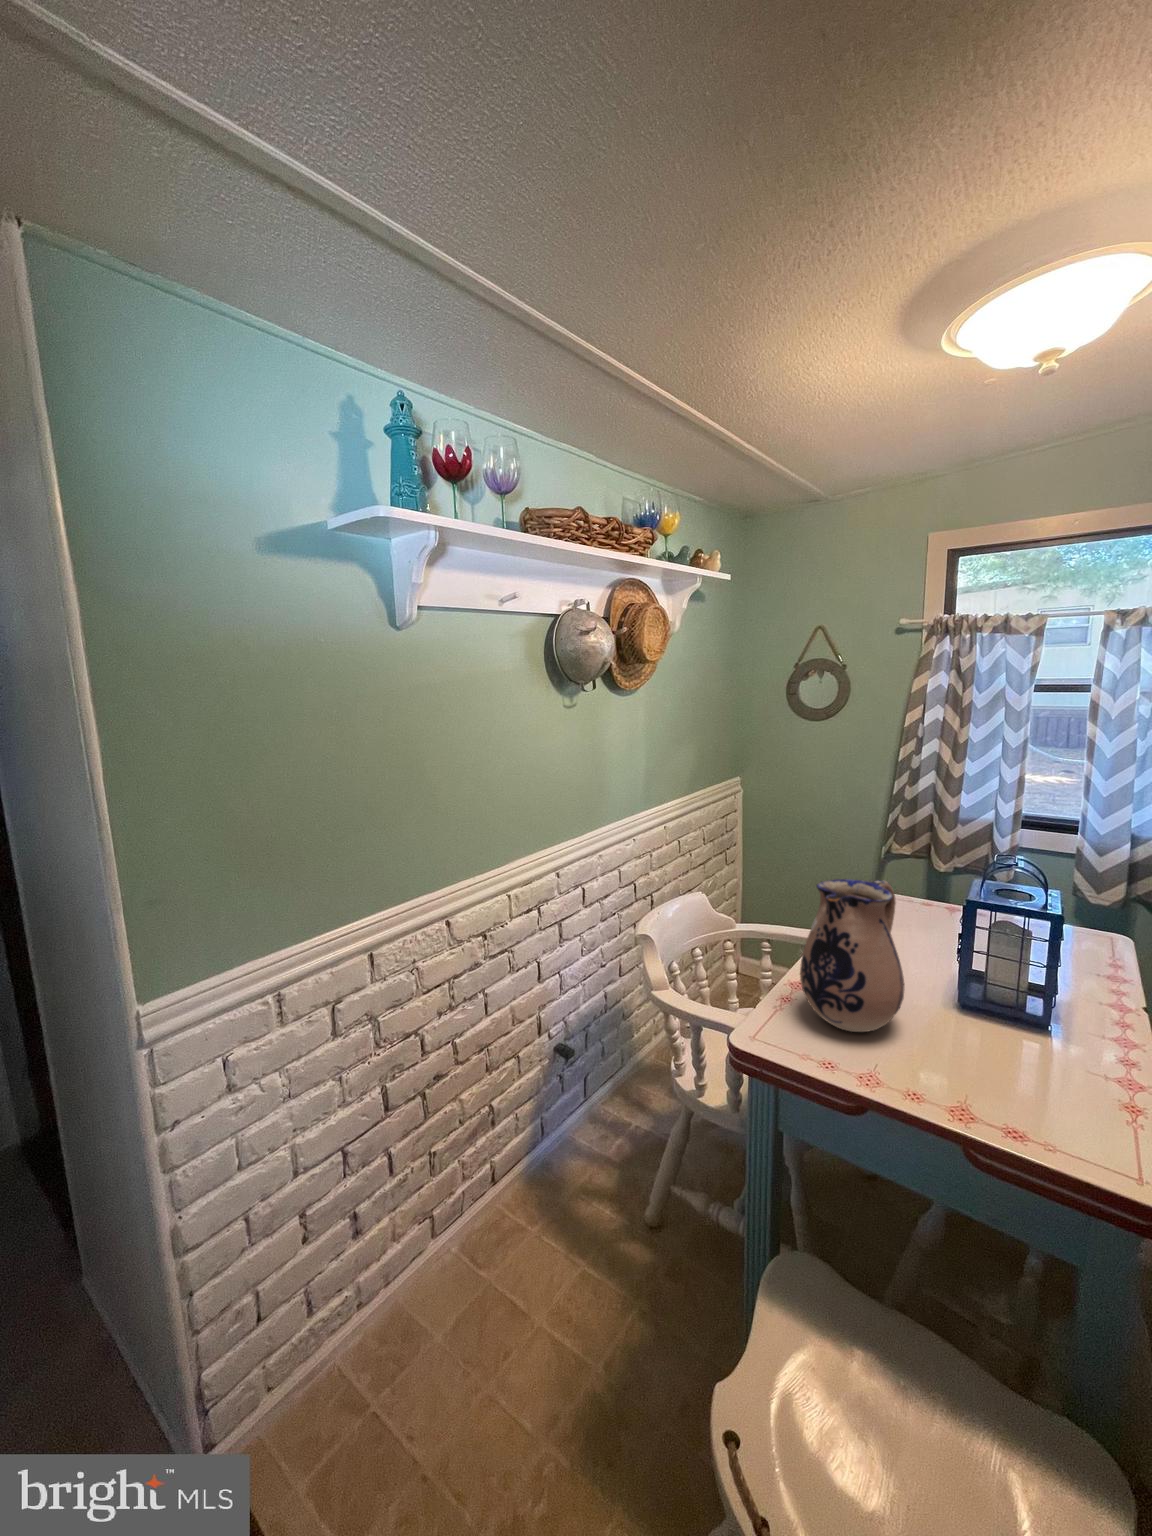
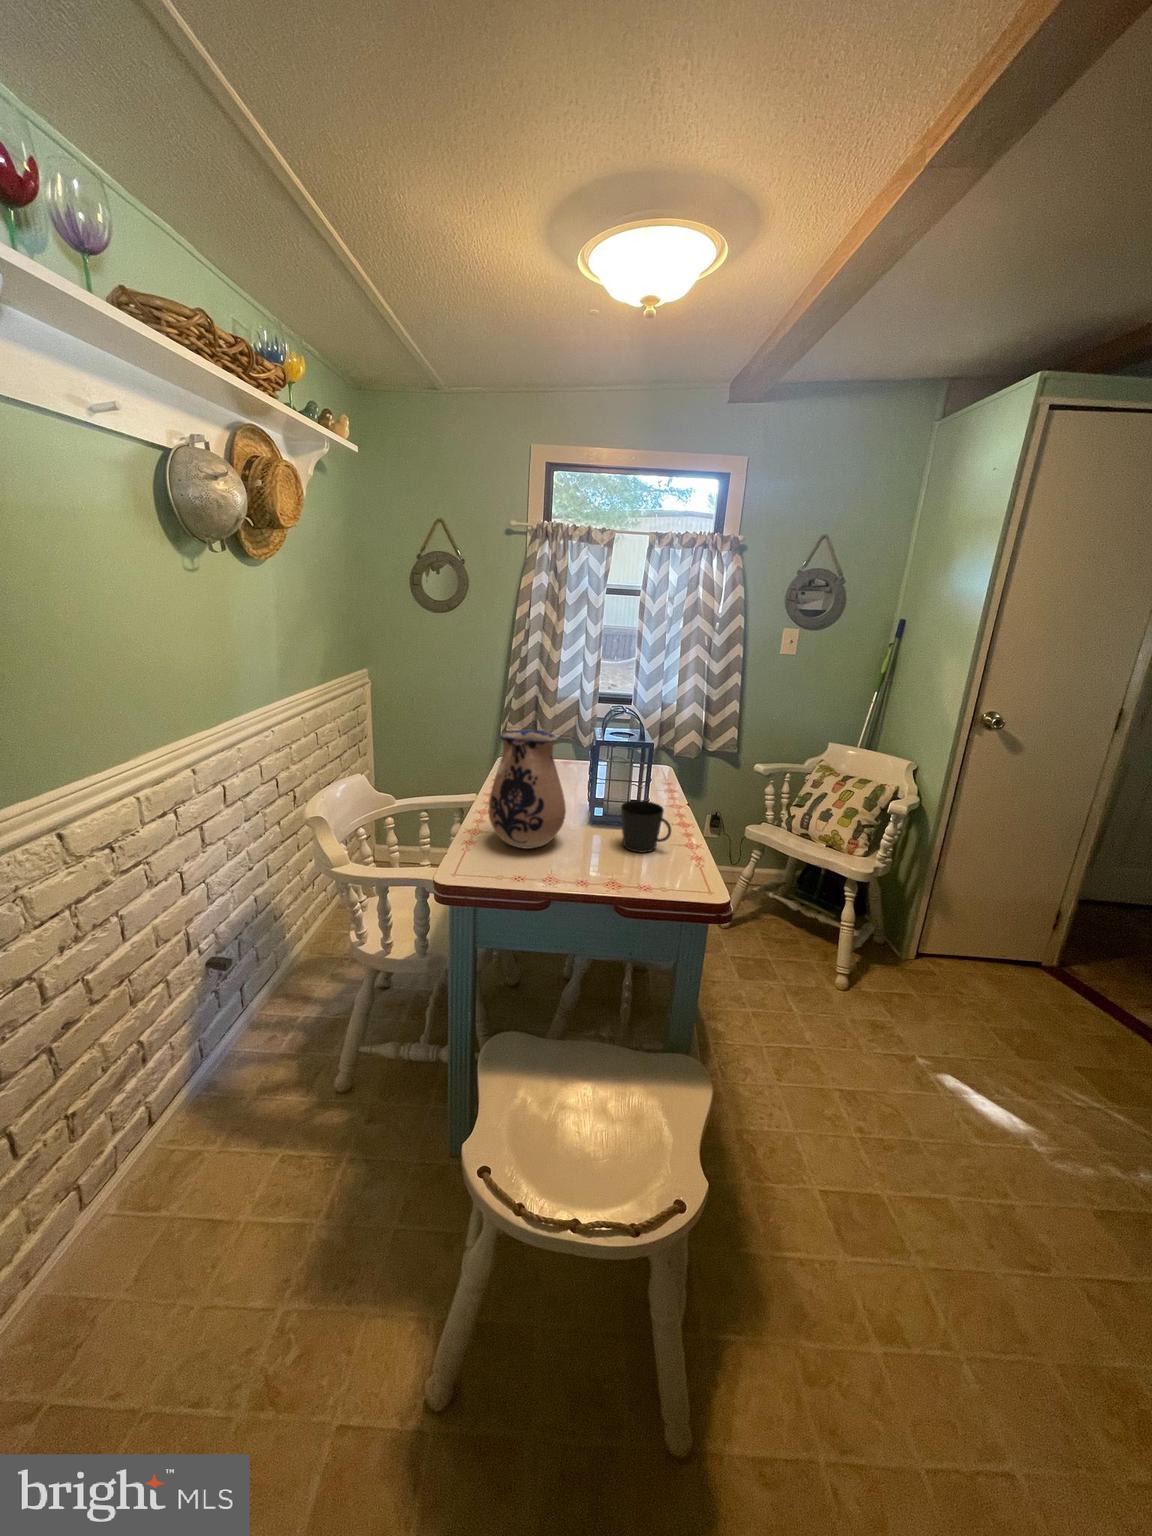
cup: none [992,999,1083,1086] -> present [621,801,671,852]

